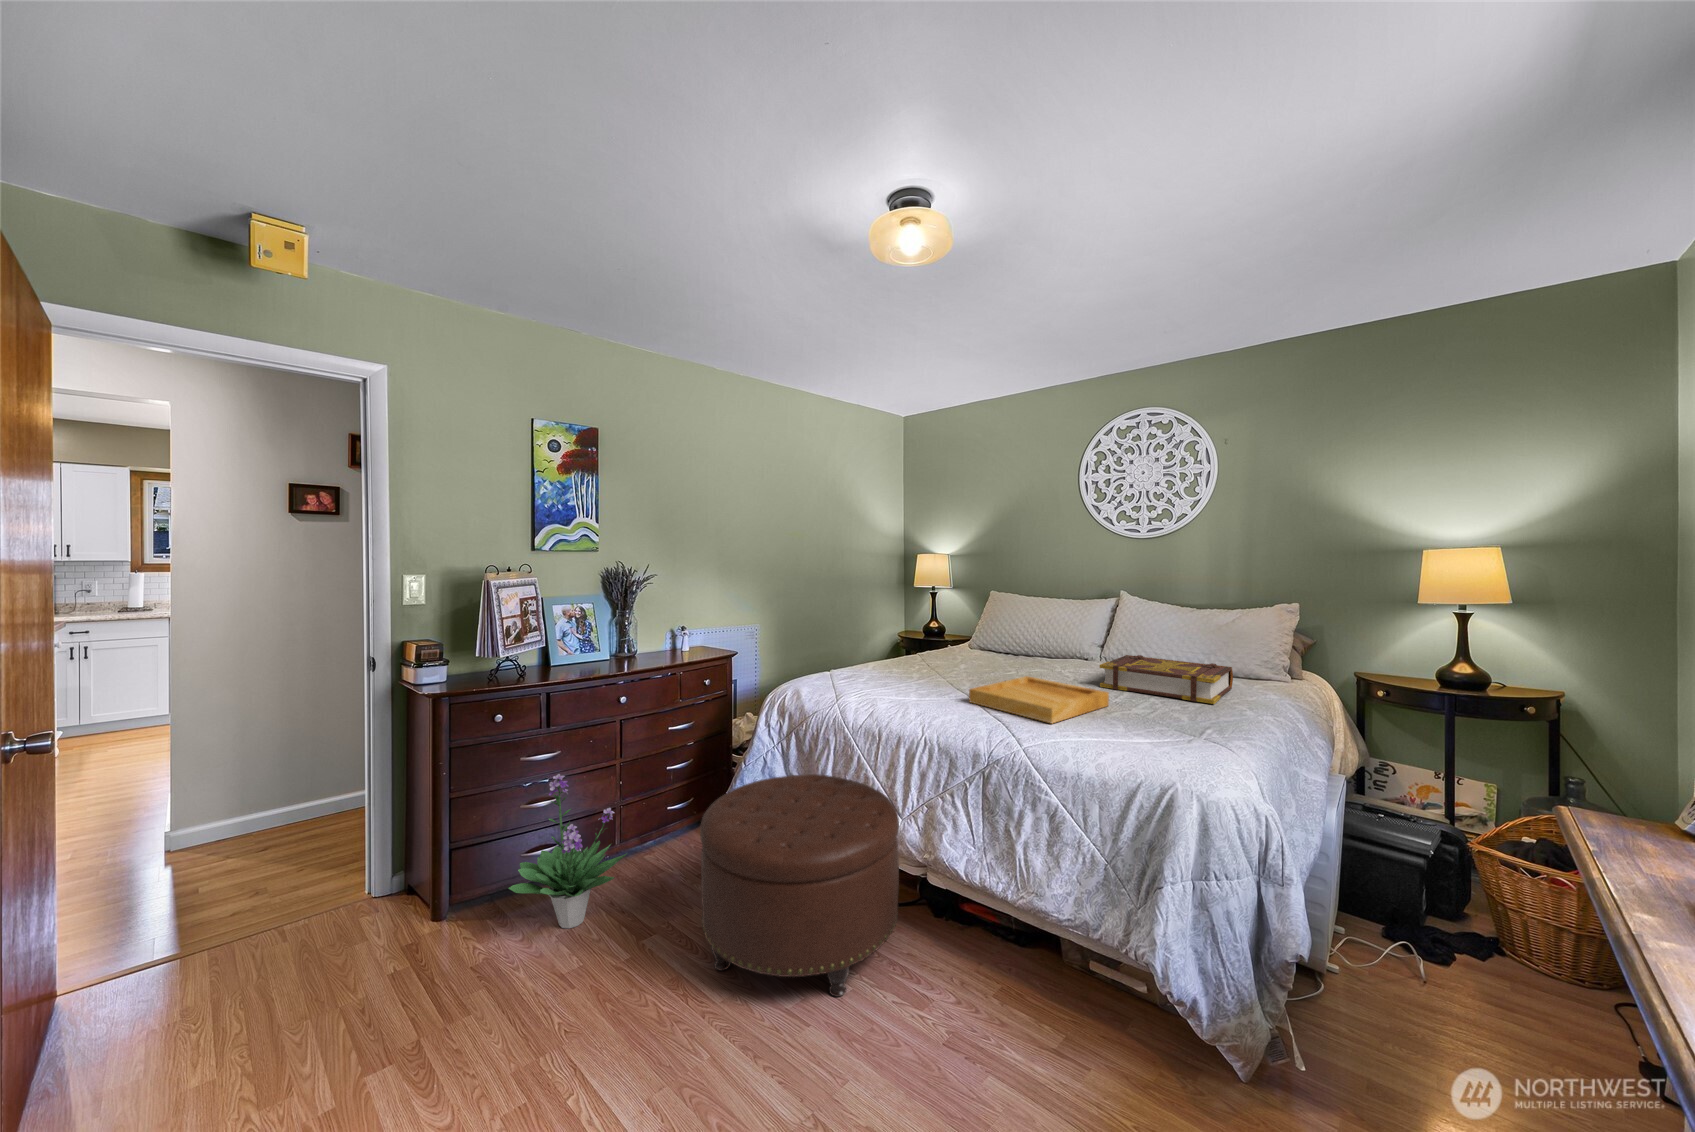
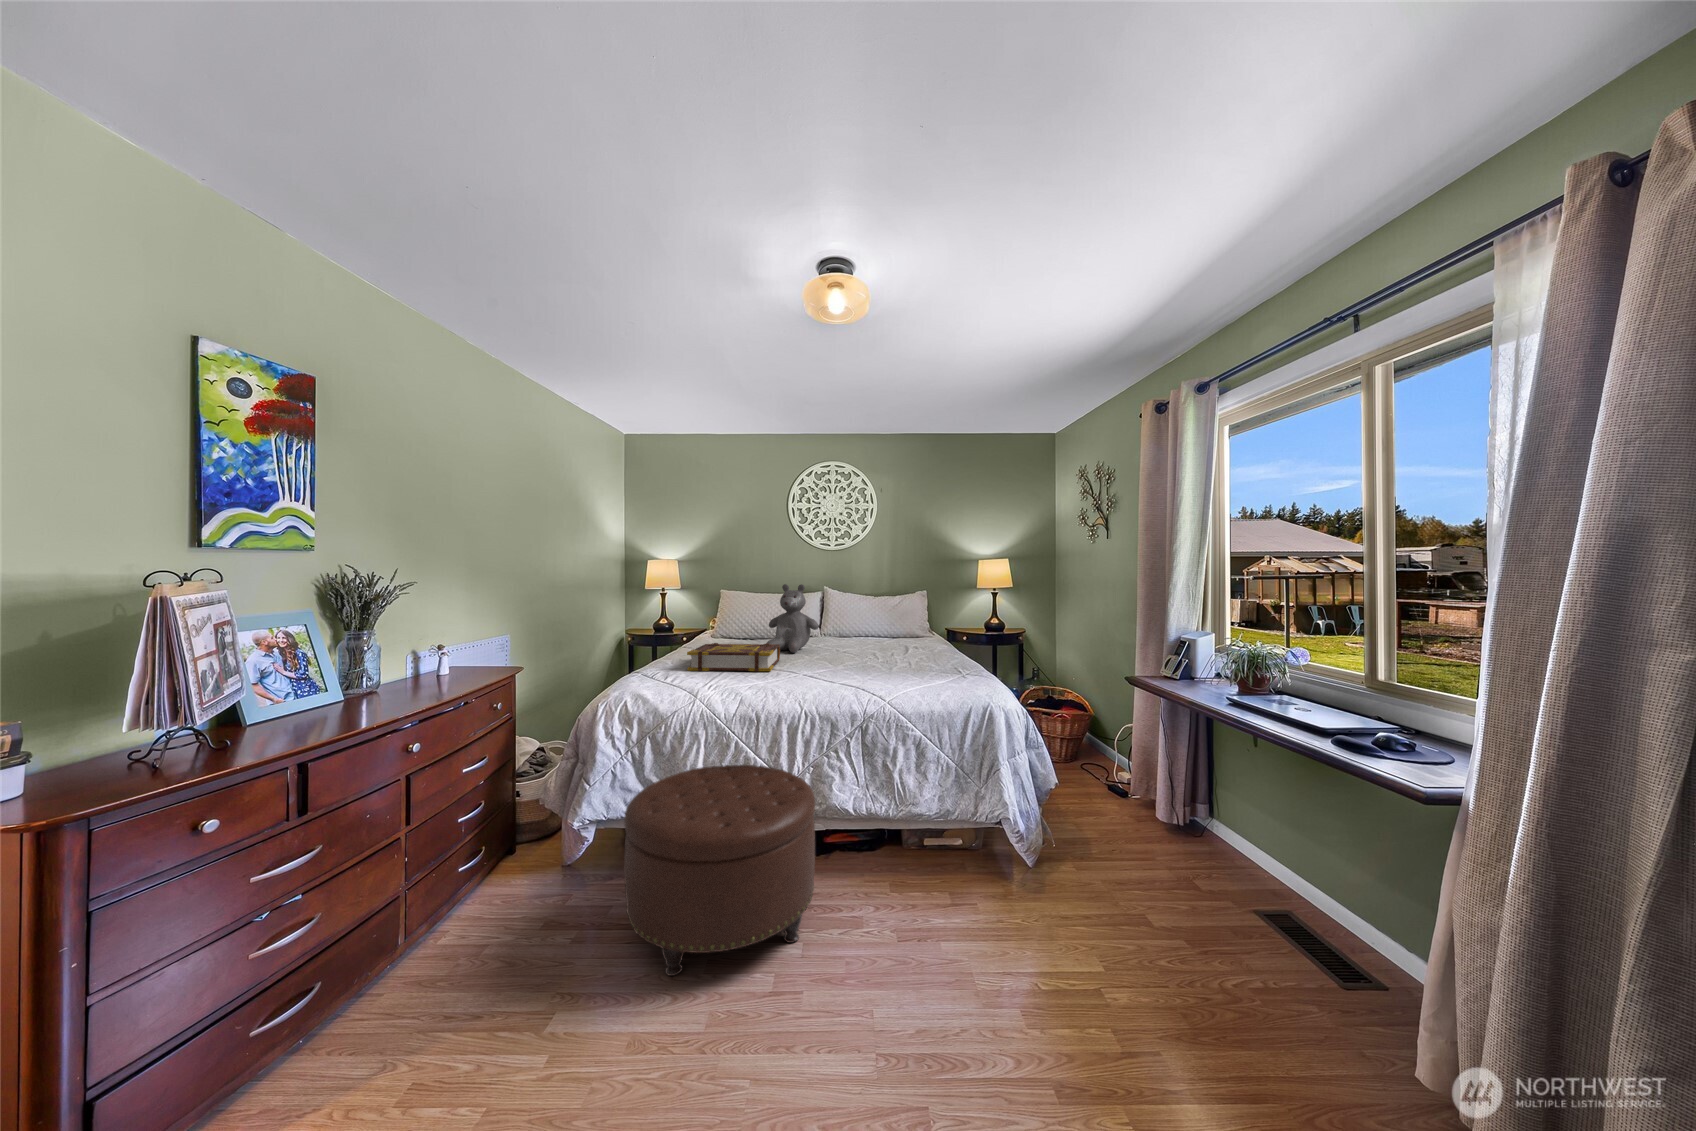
teddy bear: none [992,579,1060,664] -> present [767,584,819,653]
book: present [1100,655,1233,704] -> present [687,643,780,672]
tray: present [969,676,1109,724] -> none [810,657,896,684]
potted plant: present [509,774,626,928] -> none [339,838,516,1036]

